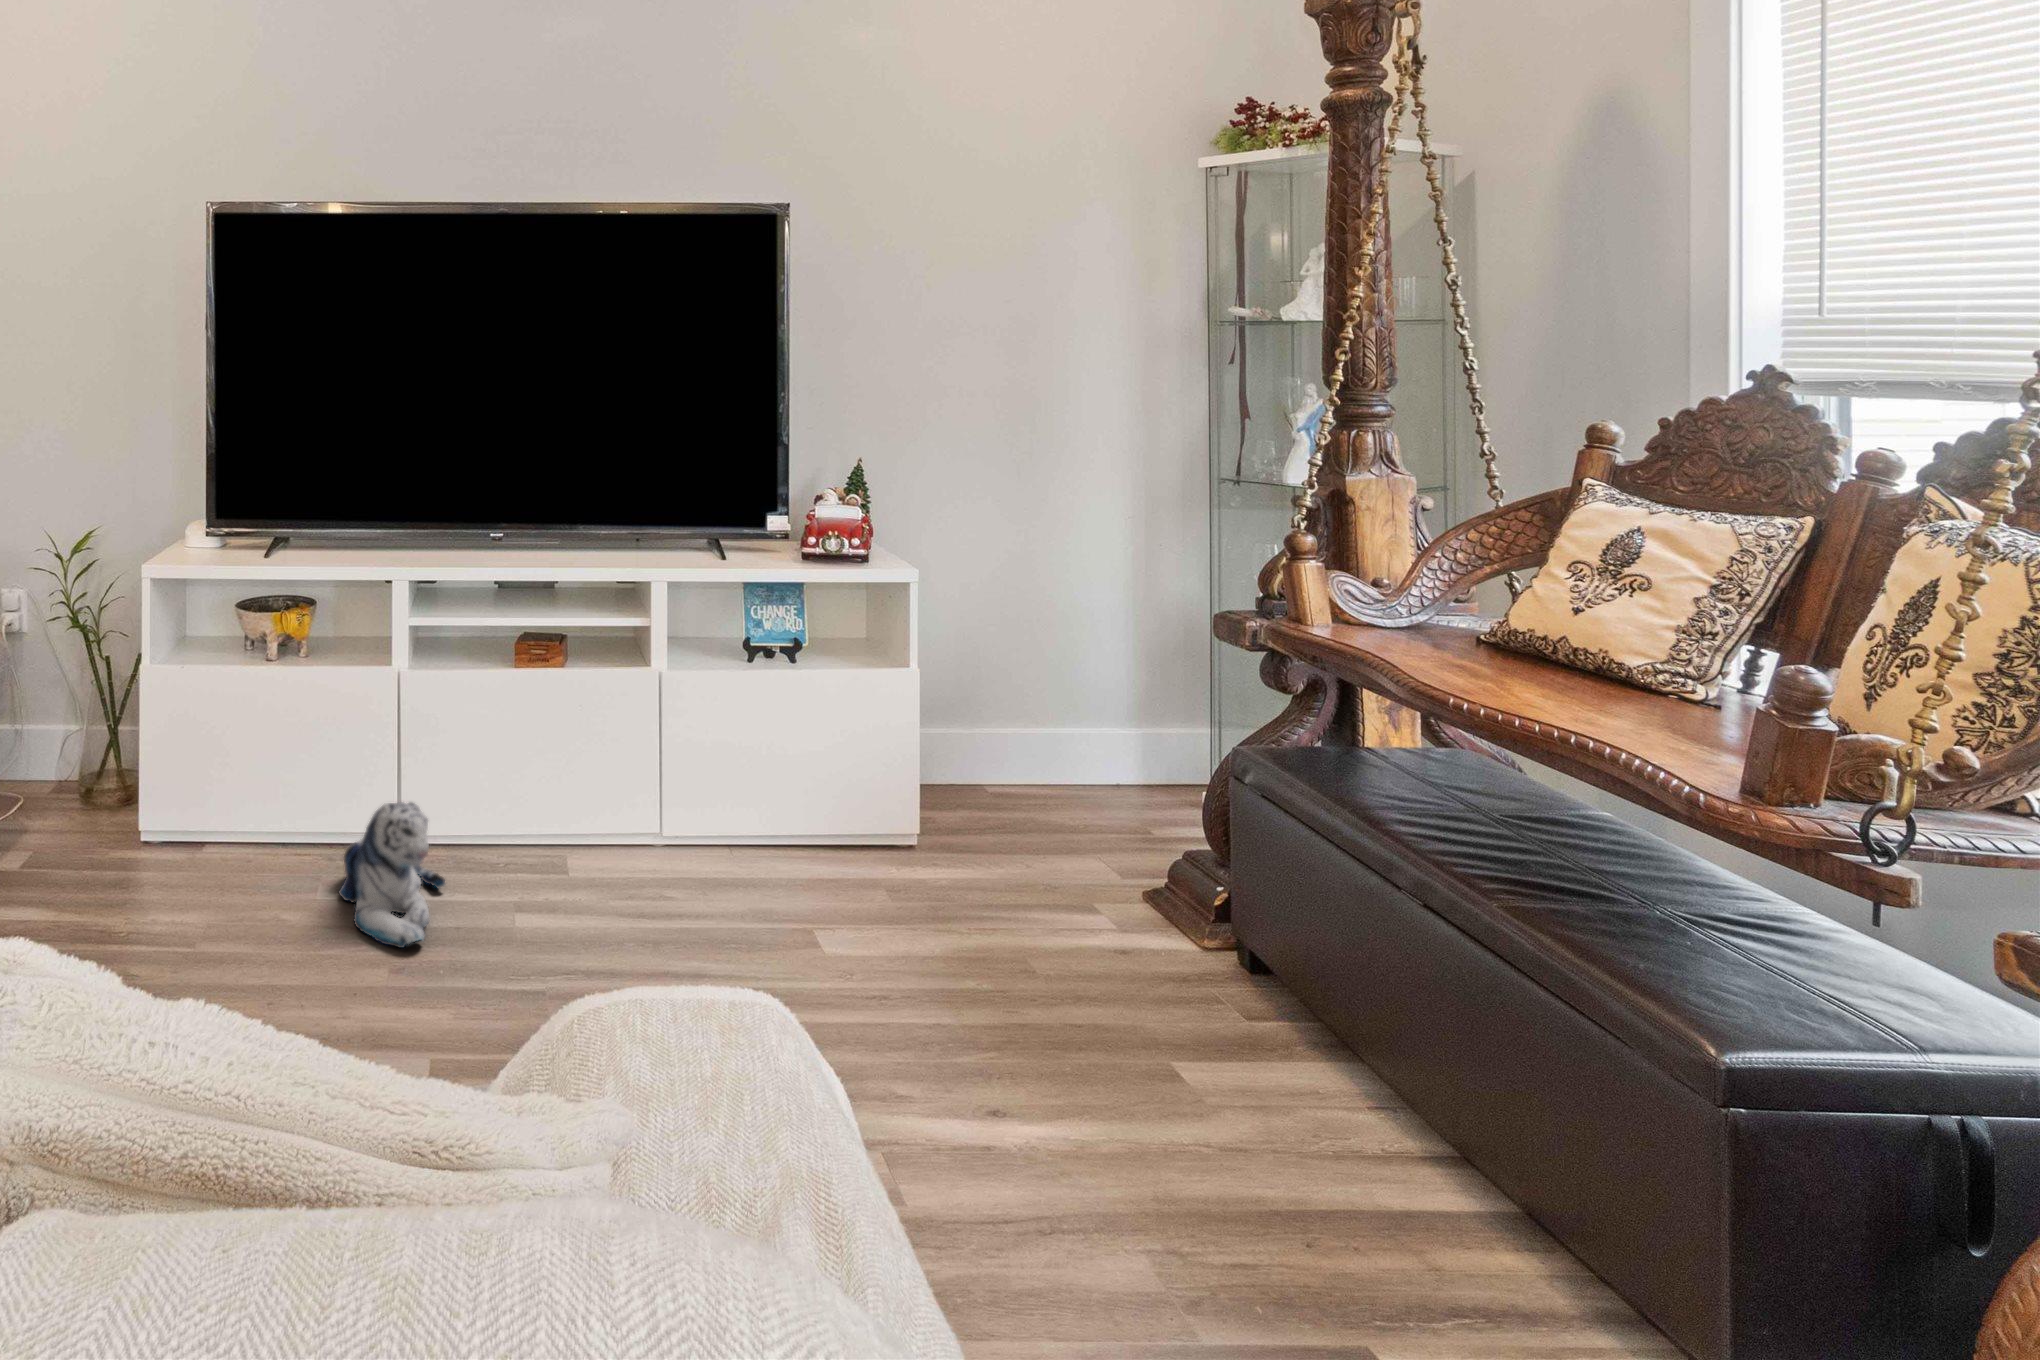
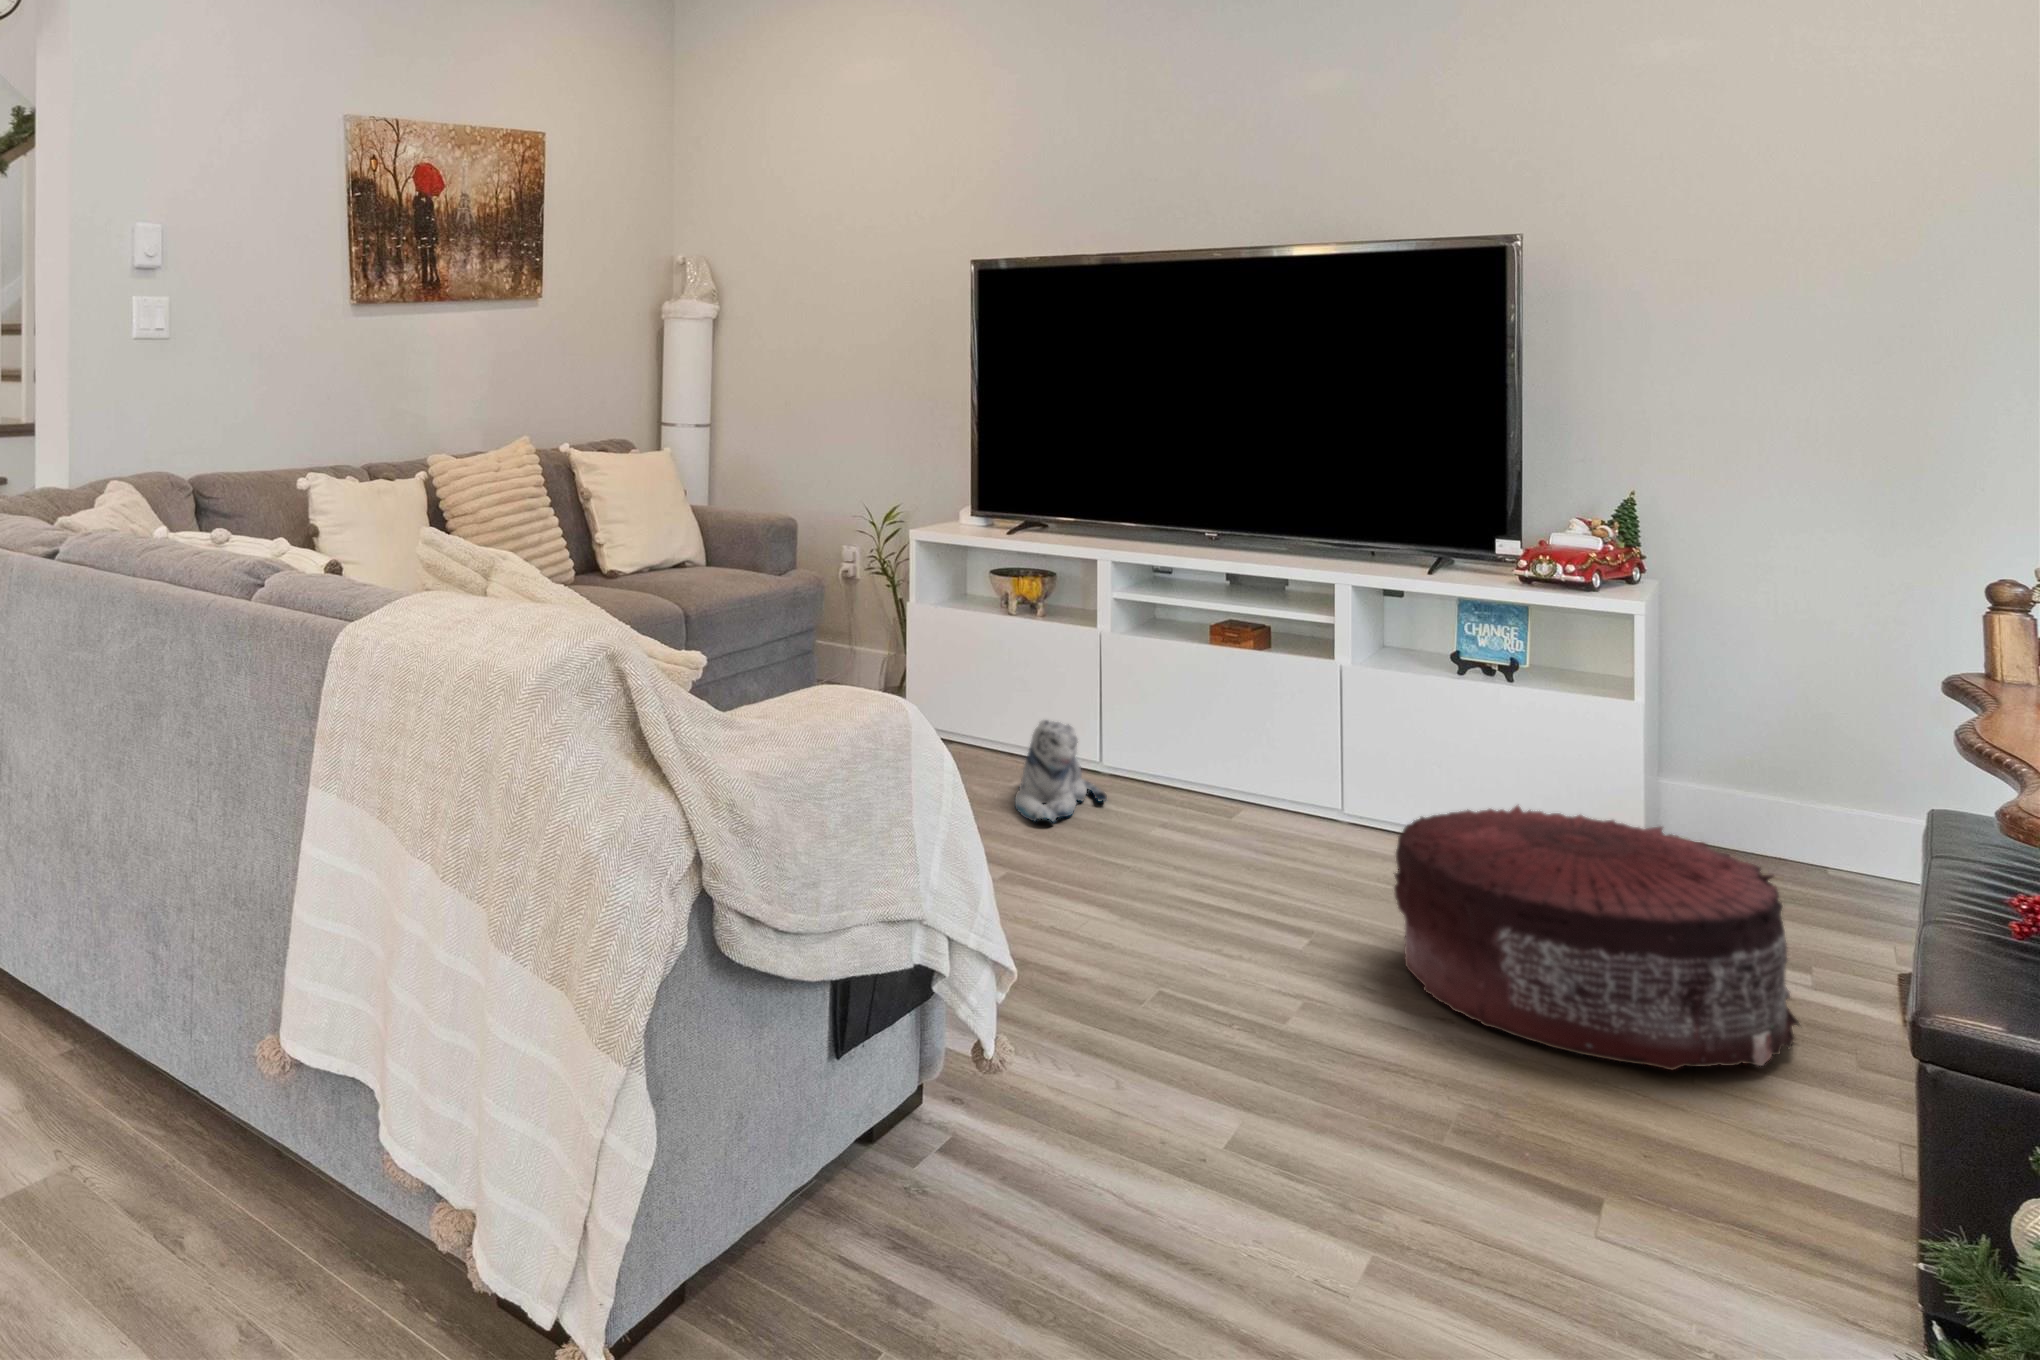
pouf: none [879,810,1242,1113] -> present [1394,805,1799,1070]

